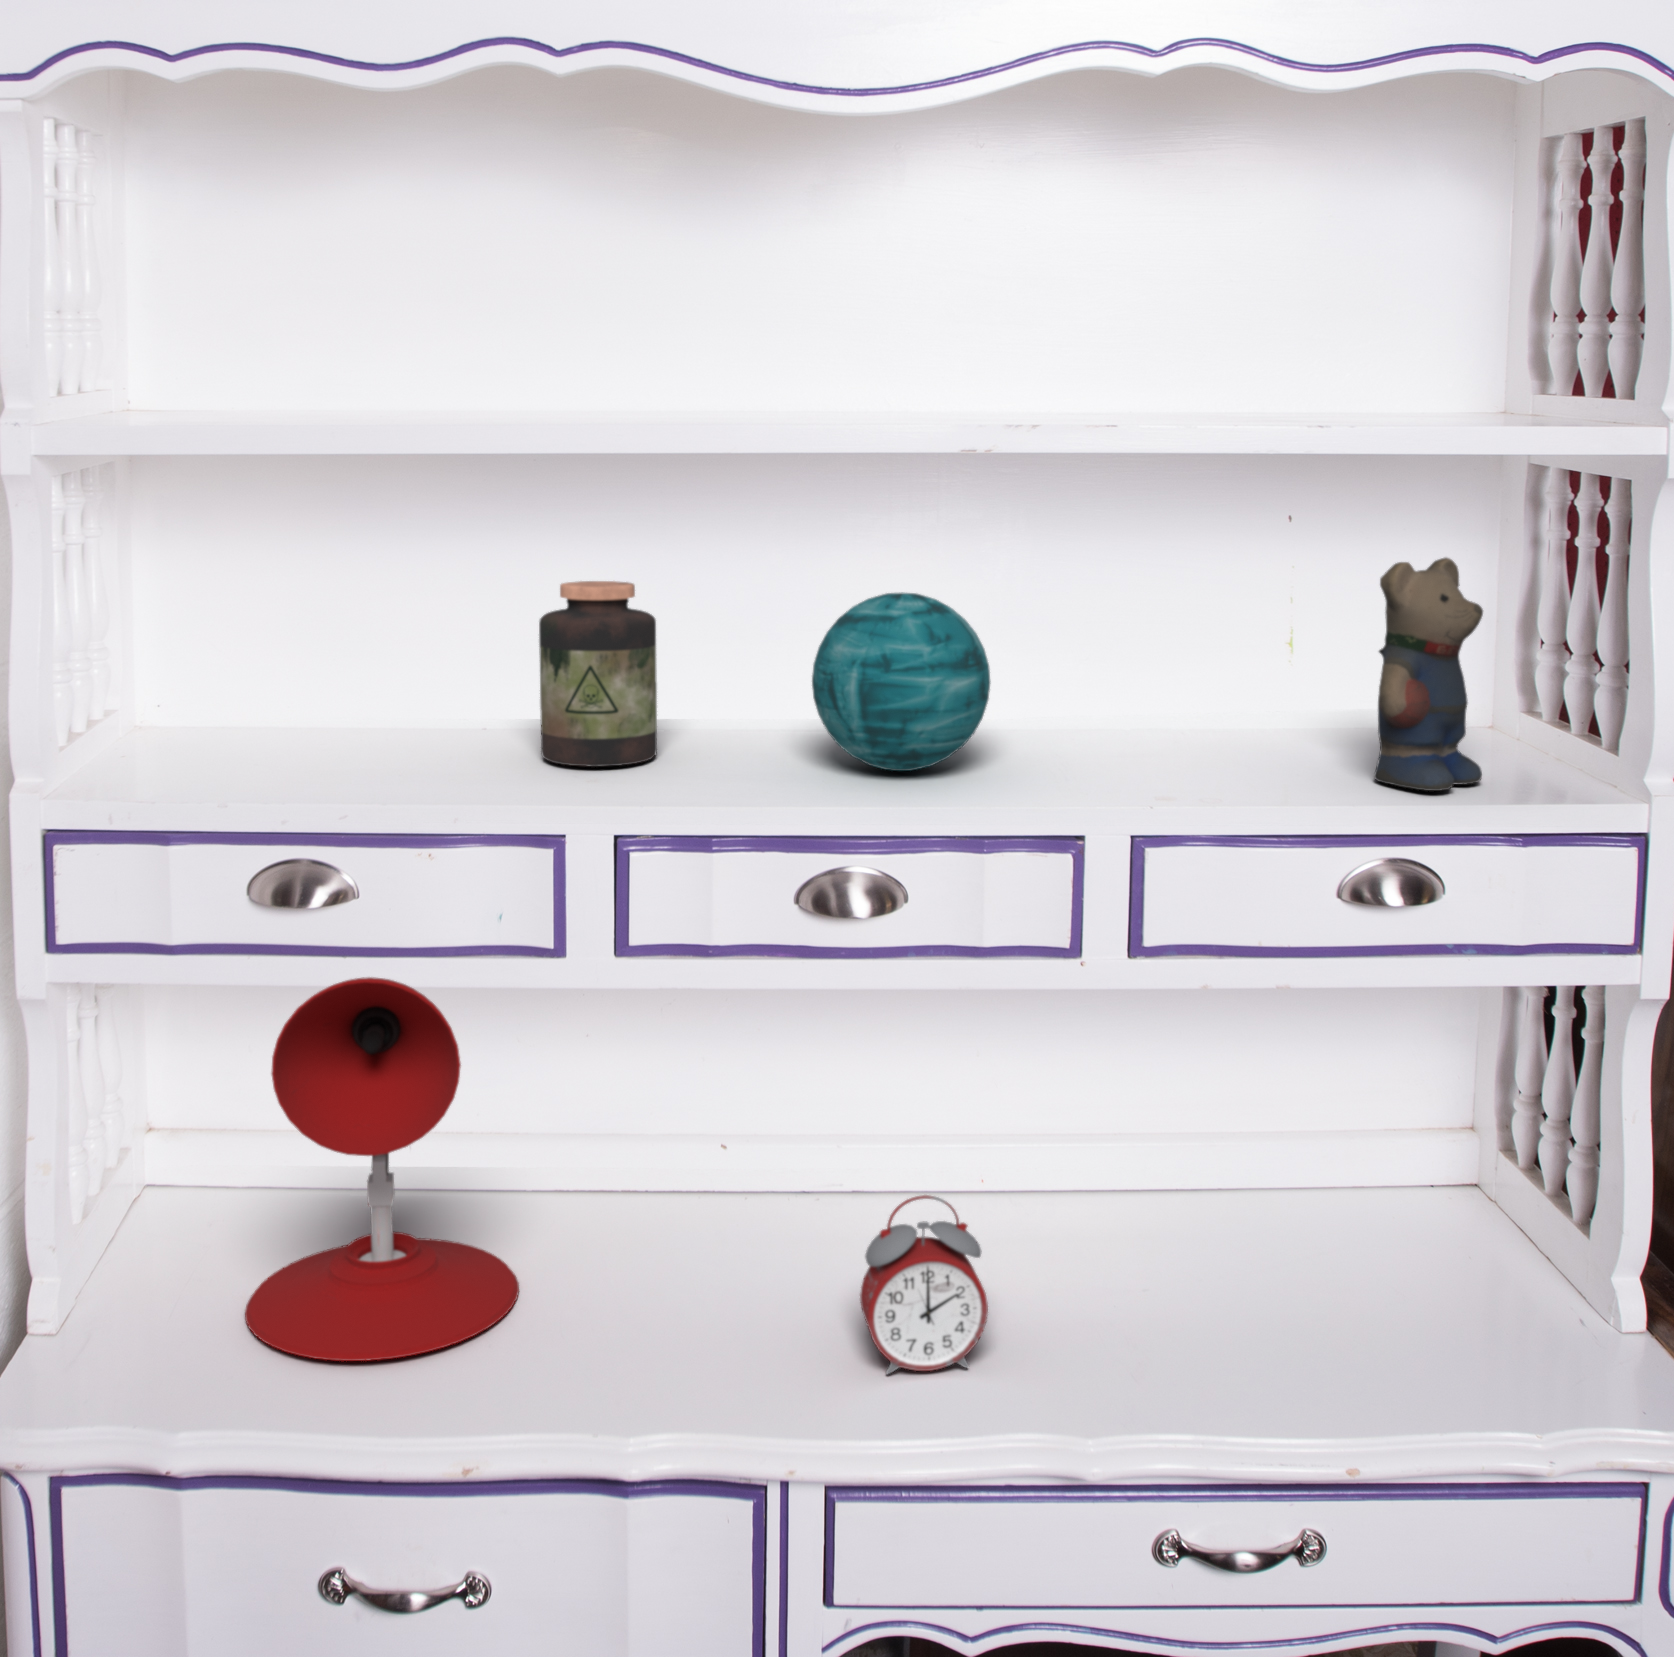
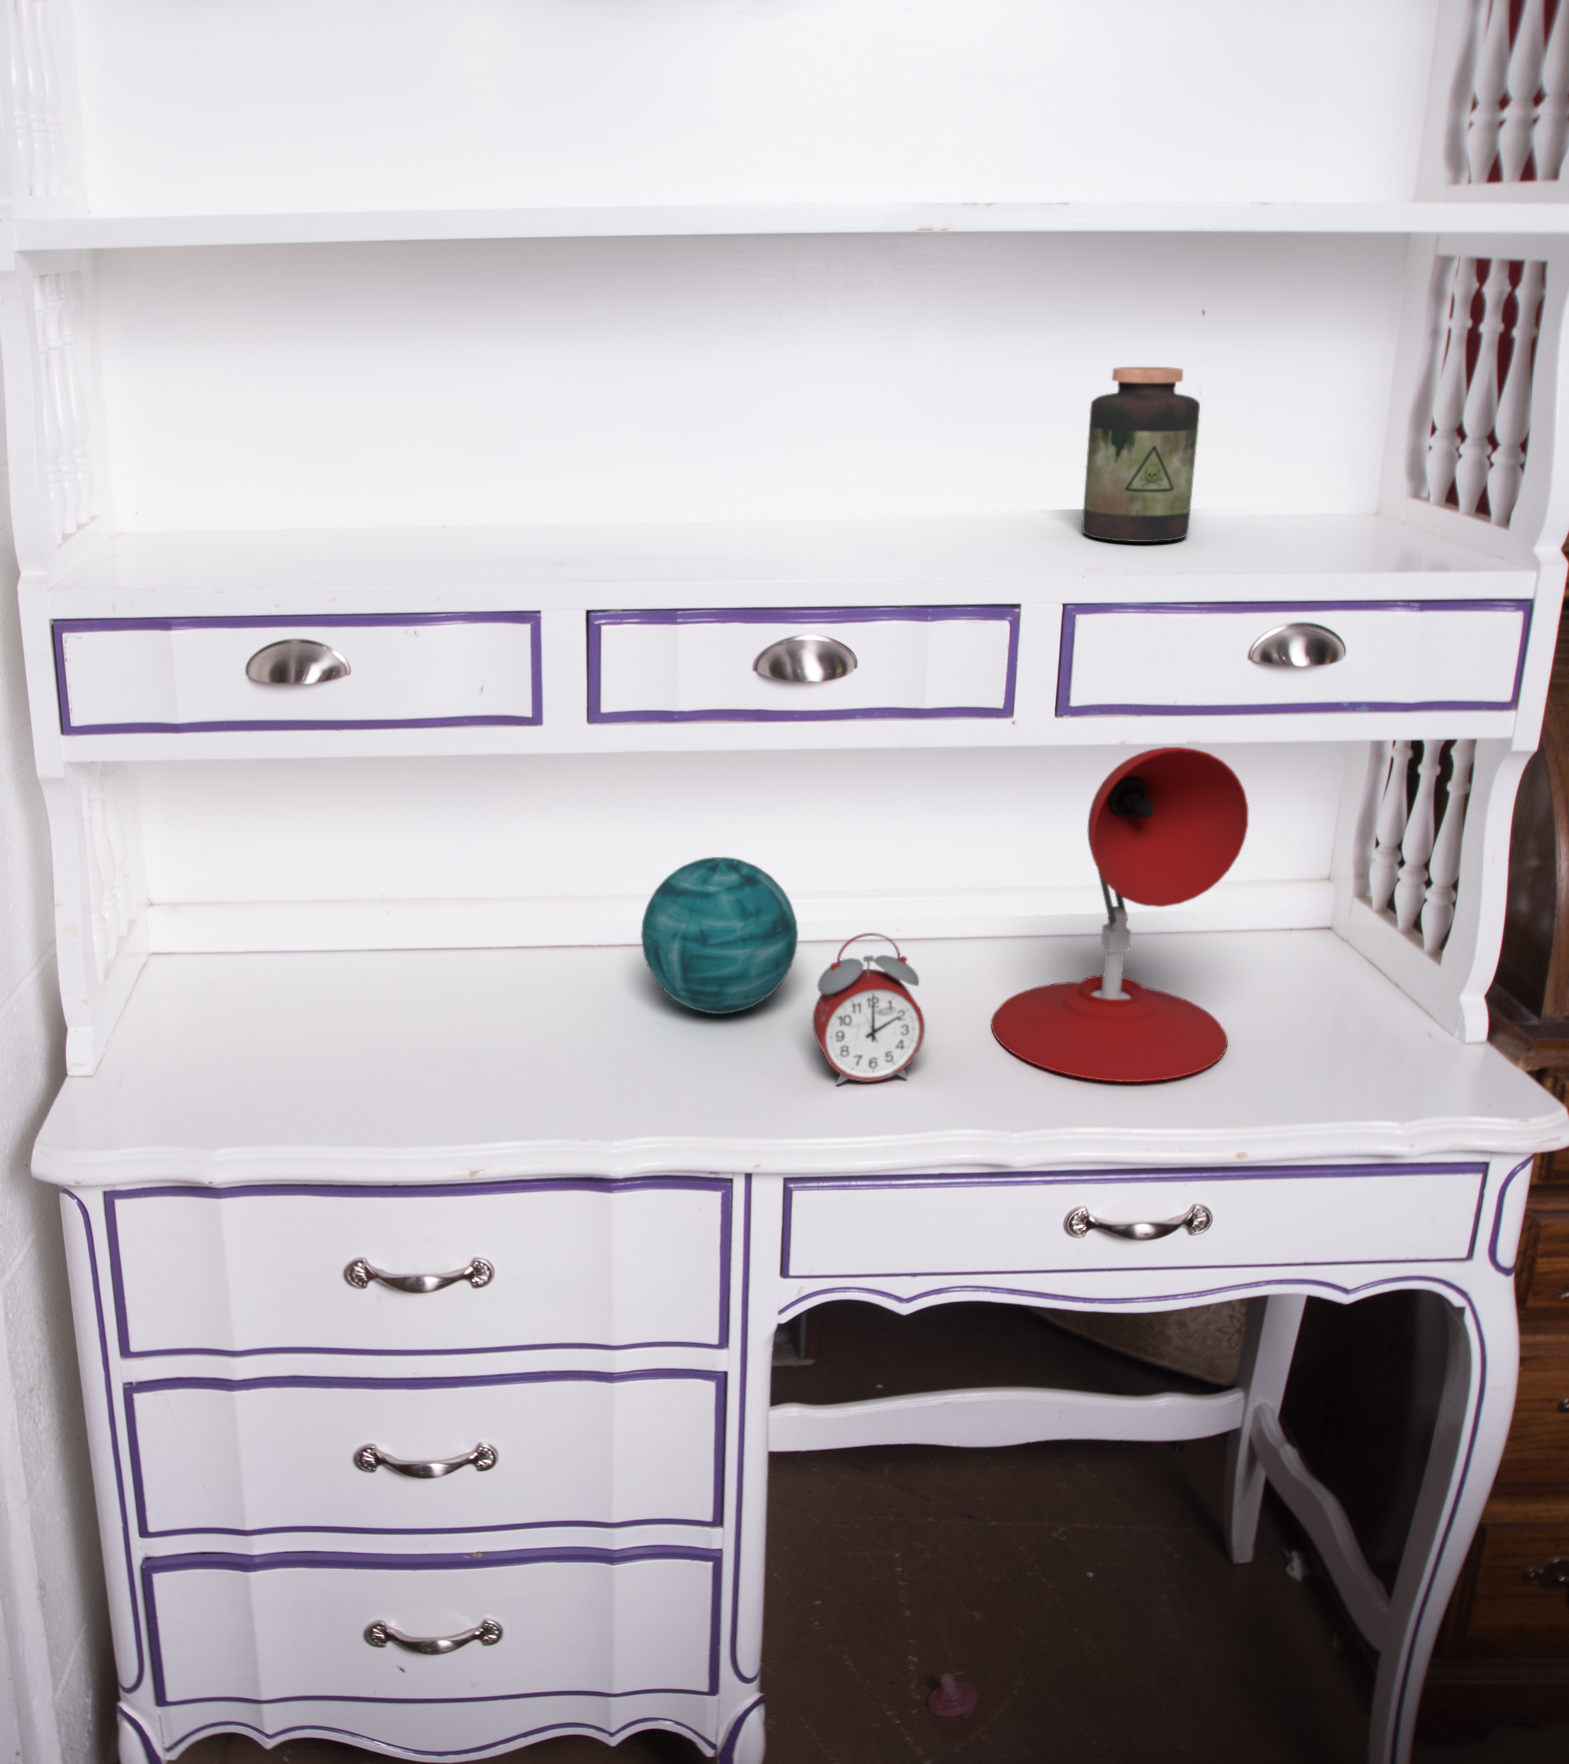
teddy bear: present [1374,558,1483,791] -> none [1281,336,1398,563]
jar: present [539,581,657,767] -> present [1082,367,1200,542]
decorative orb: present [812,592,990,771] -> present [641,857,798,1014]
desk lamp: present [245,977,519,1361] -> present [991,747,1248,1082]

